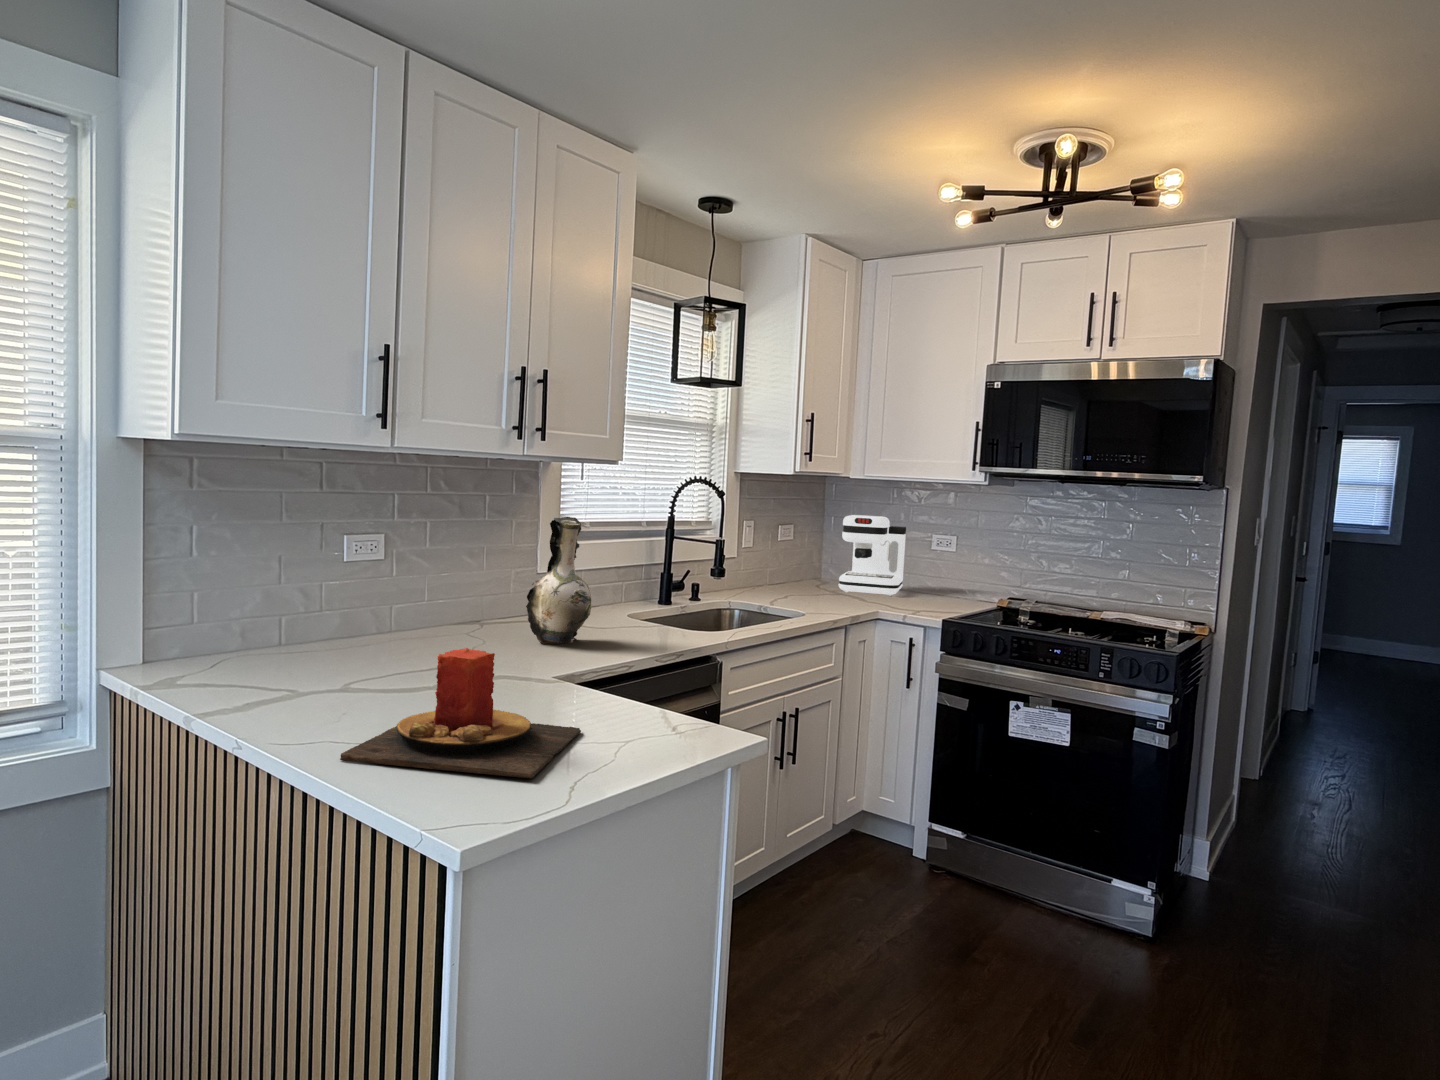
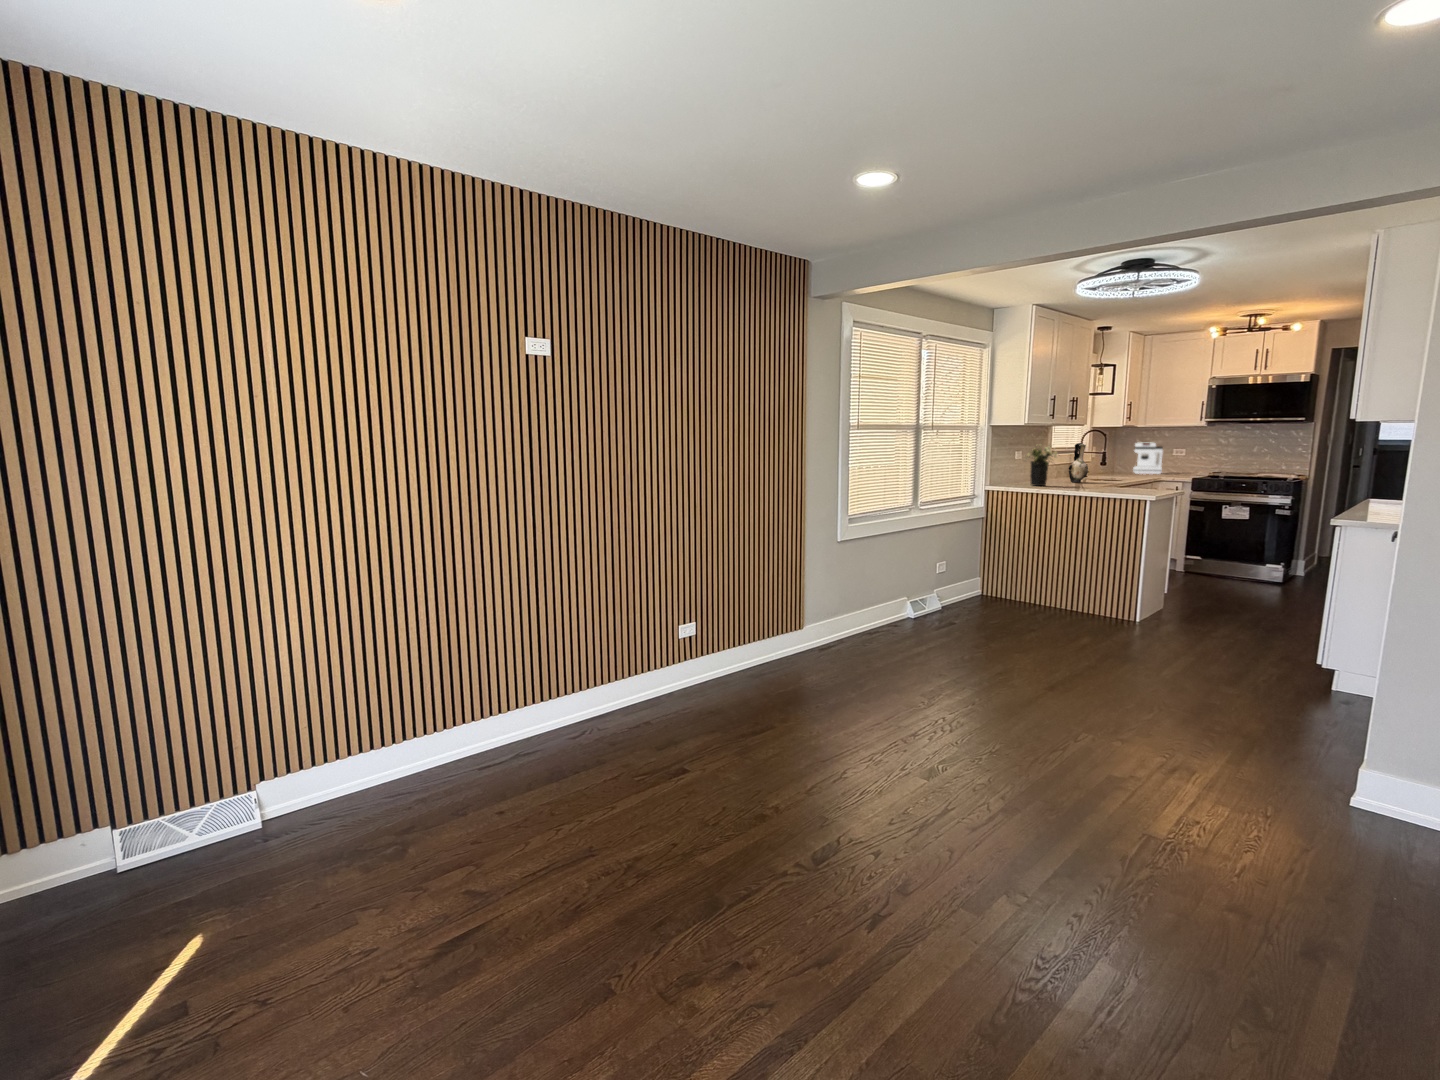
flower arrangement: none [212,517,368,682] -> present [1025,446,1057,486]
candle: present [340,648,581,779] -> none [1091,469,1146,492]

